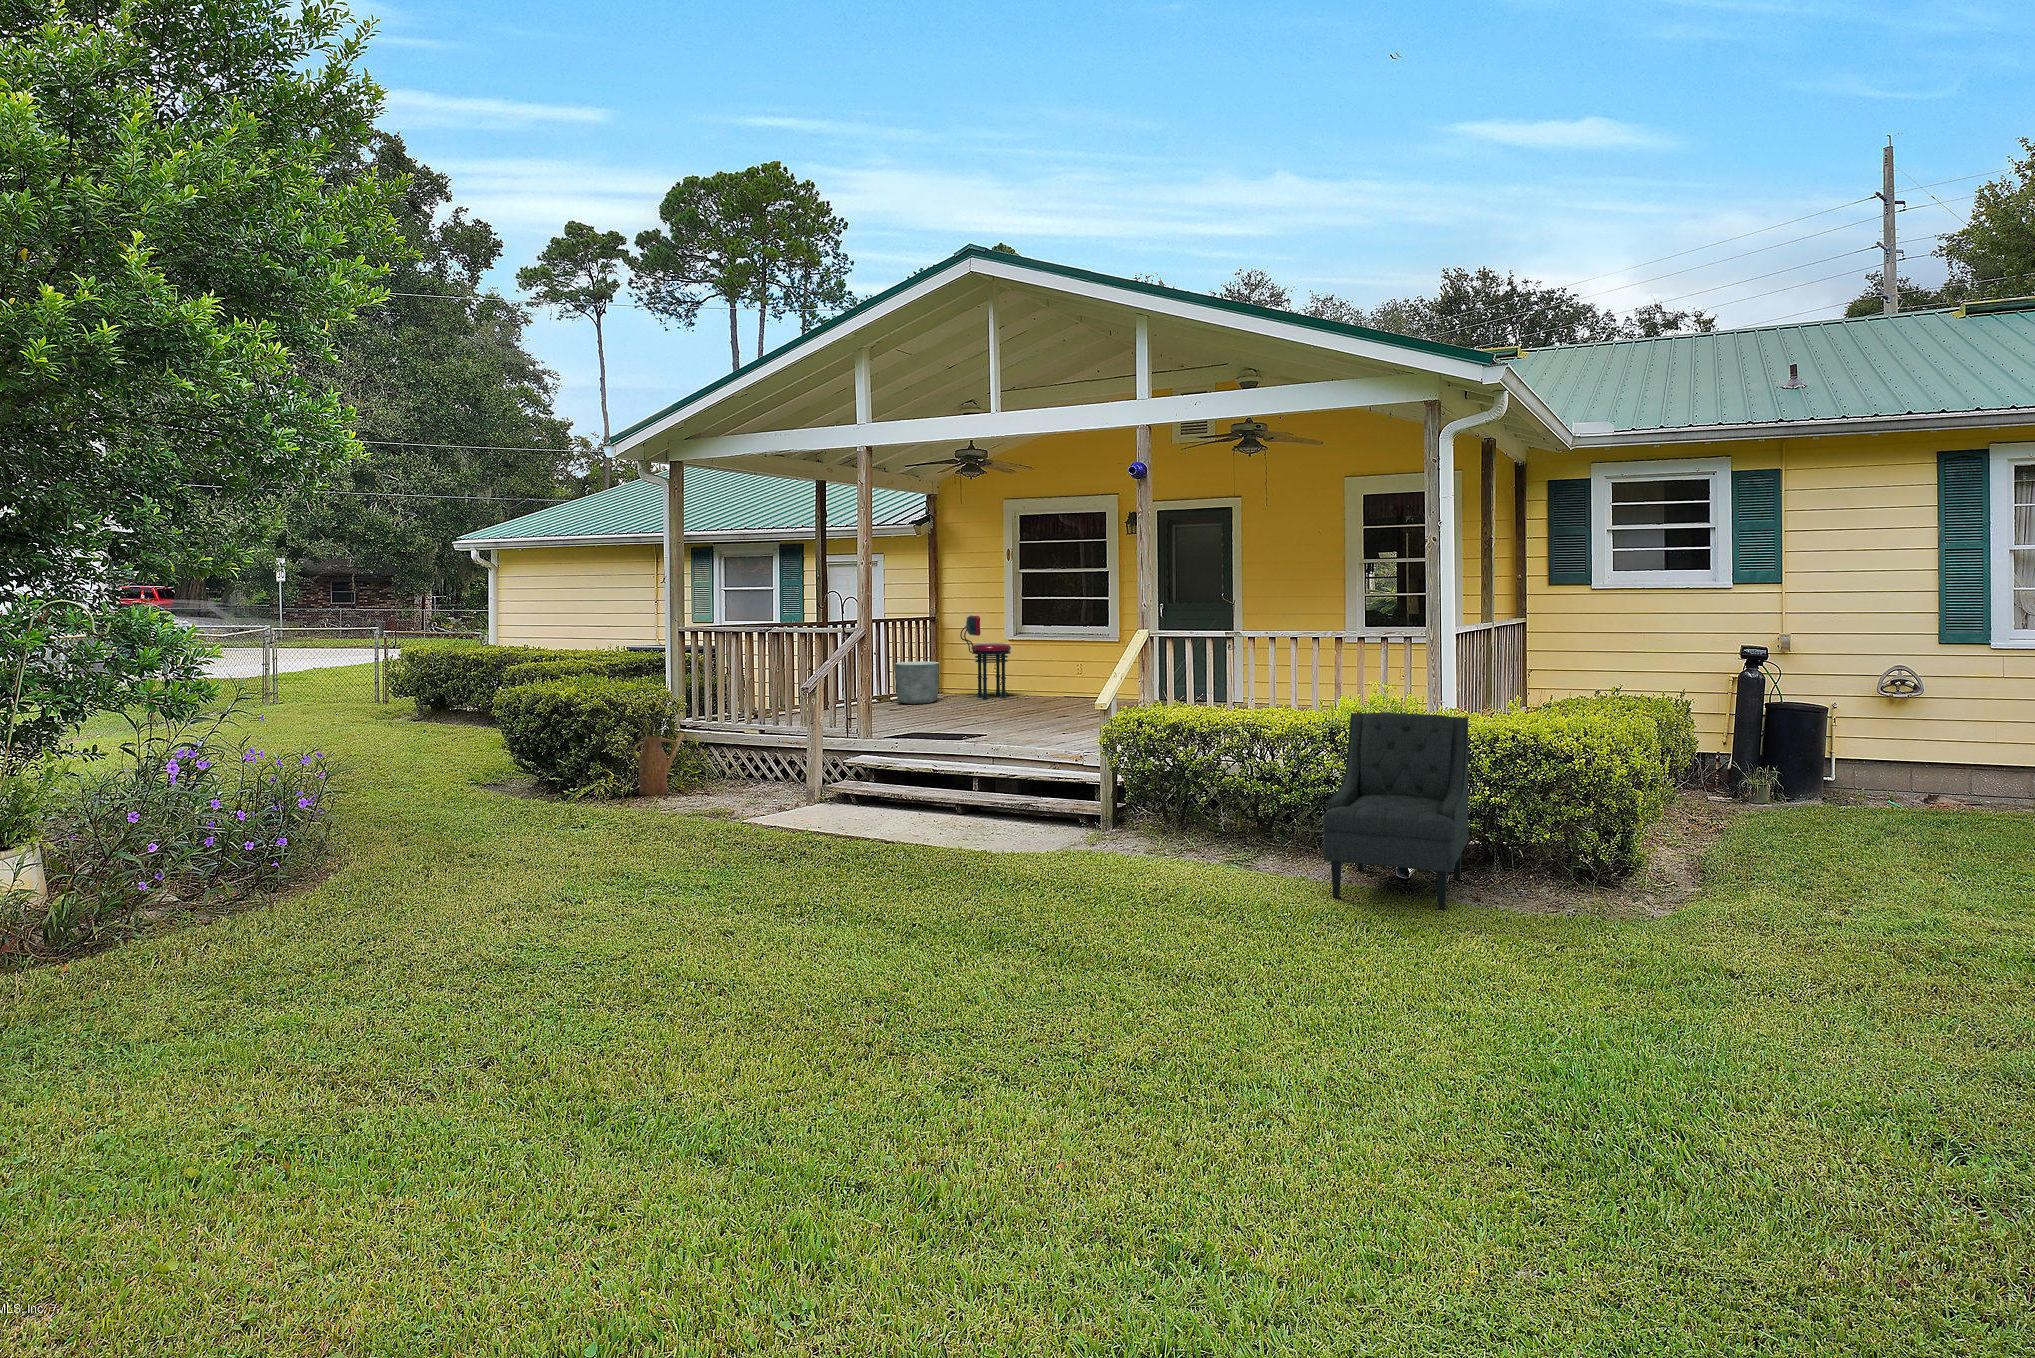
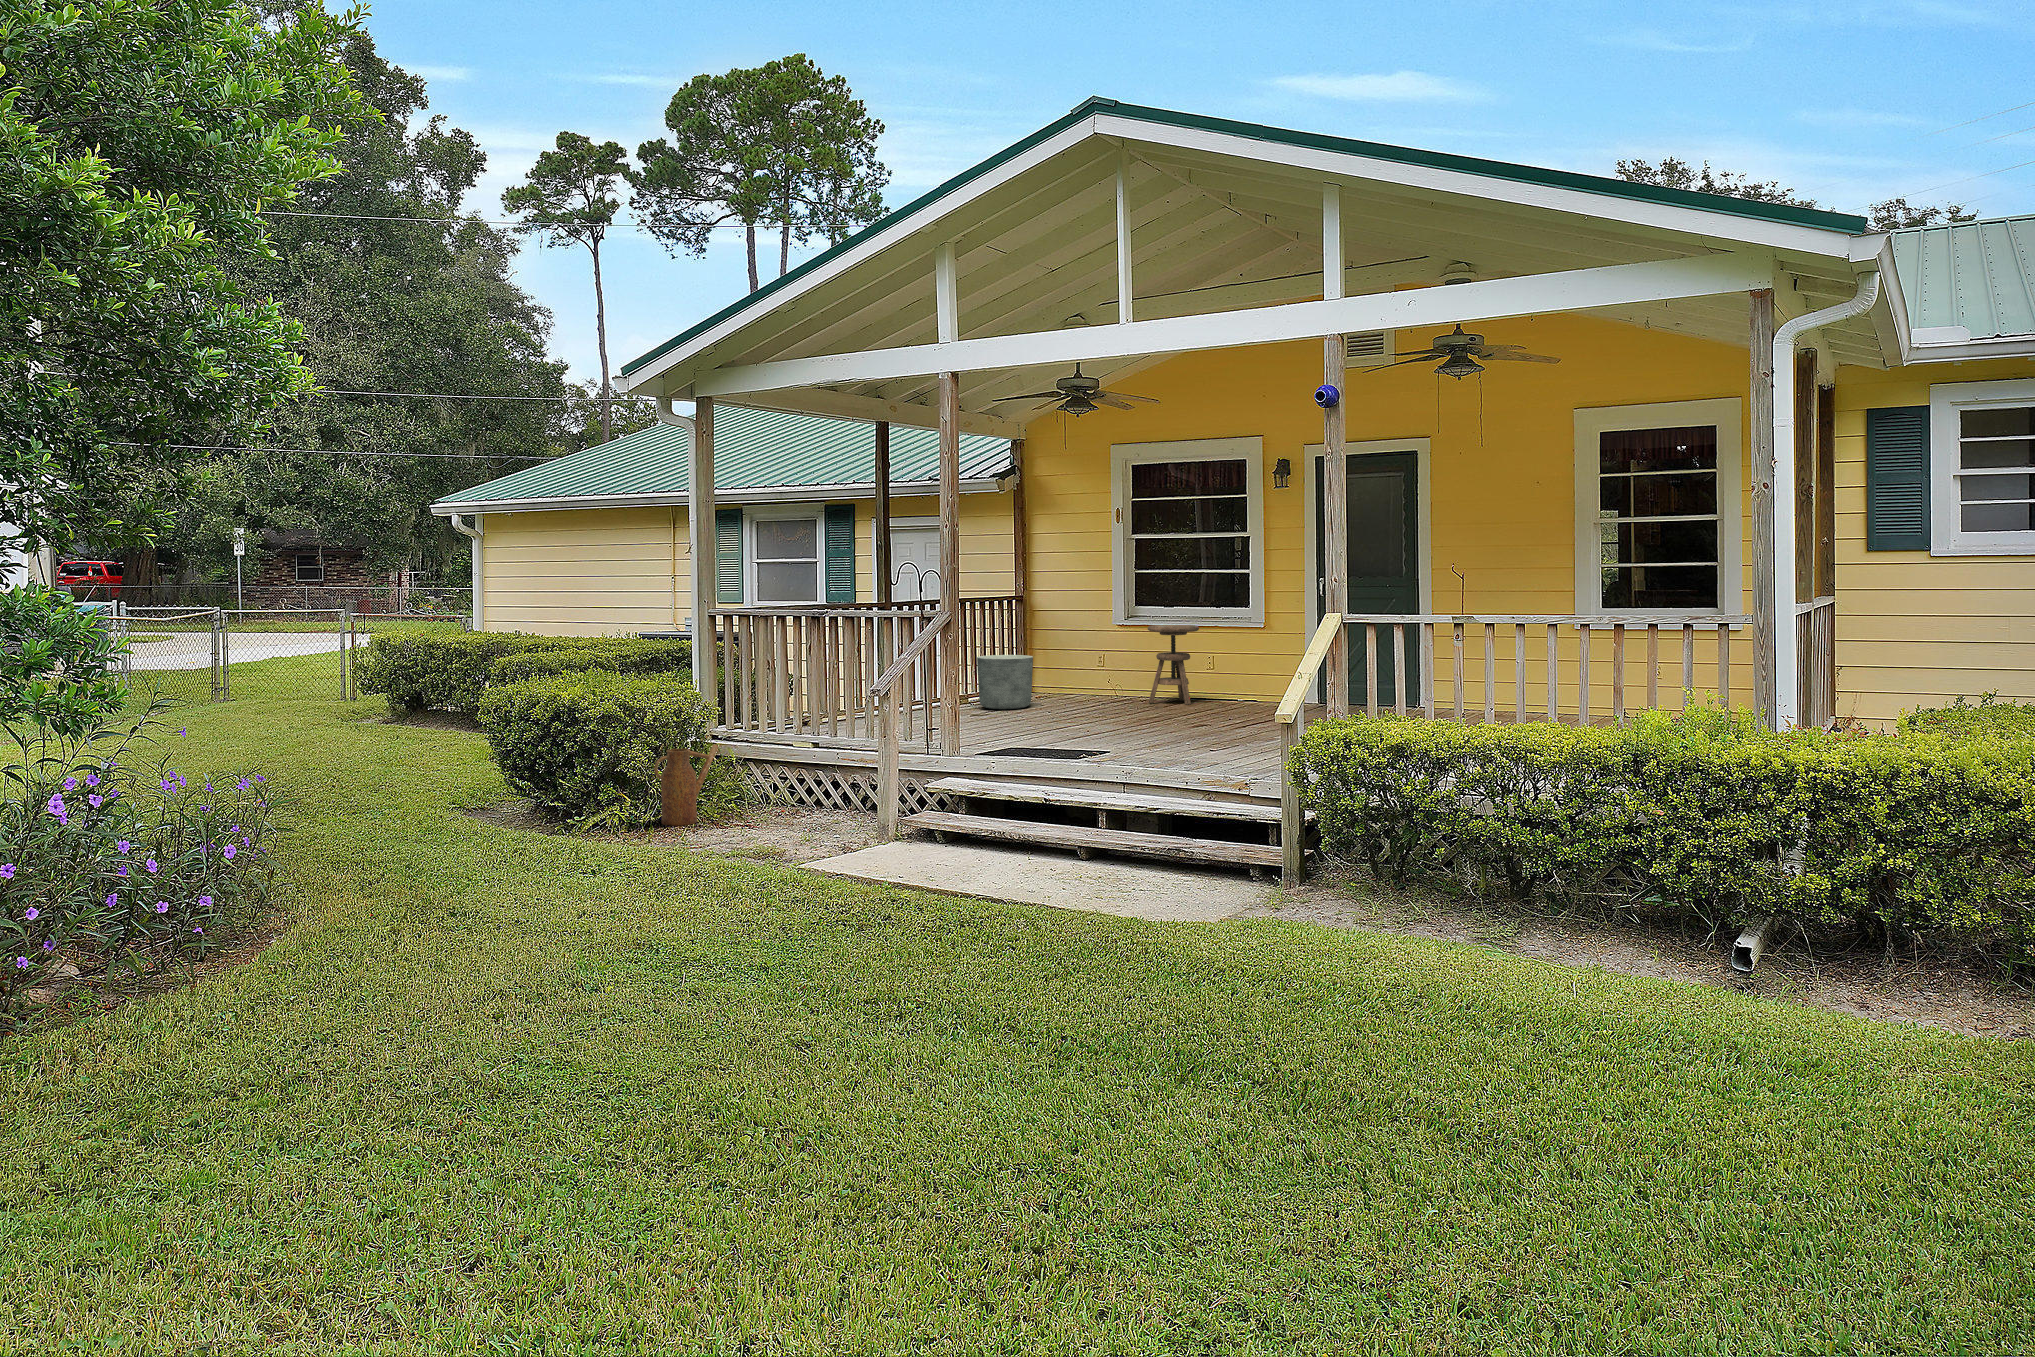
stool: present [960,615,1011,699] -> none [1060,595,1125,704]
side table: none [1027,638,1066,699] -> present [1148,625,1199,705]
chair: present [1323,712,1468,910] -> none [1644,731,1859,1025]

